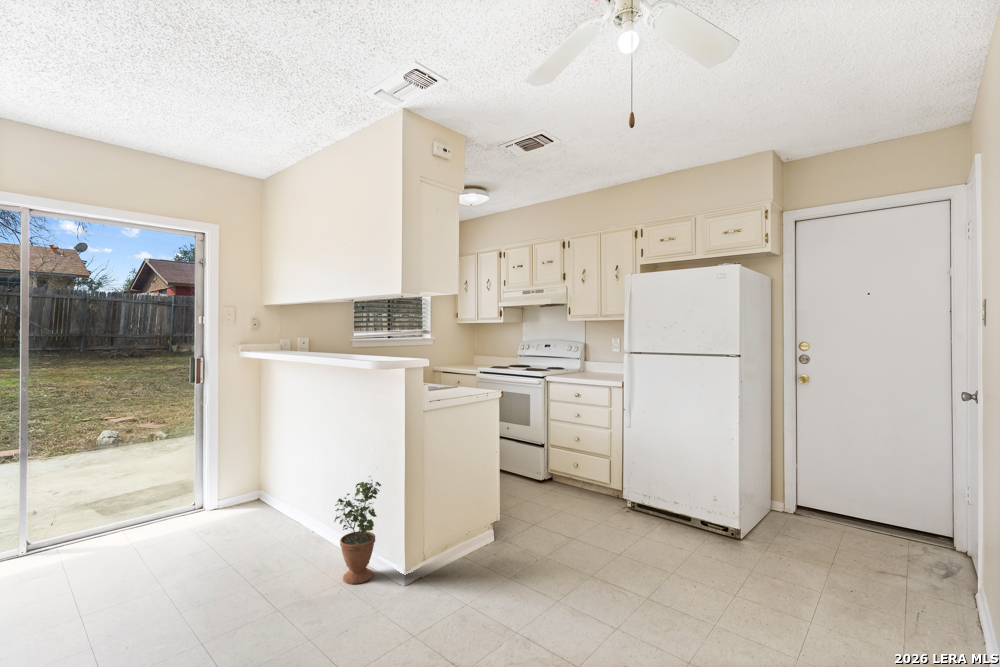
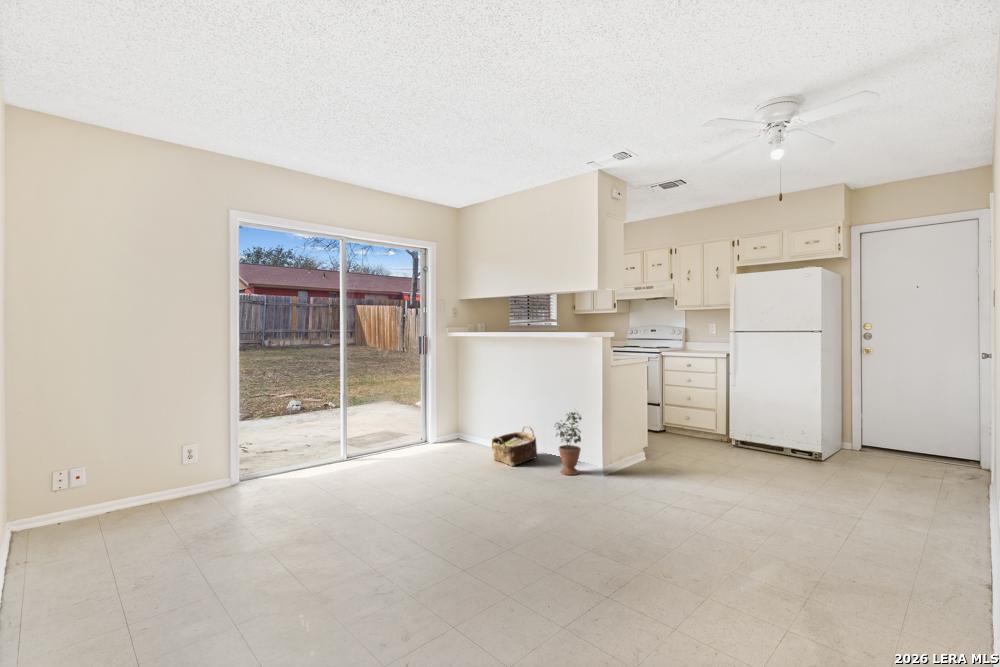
woven basket: none [254,493,332,563] -> present [491,426,537,466]

